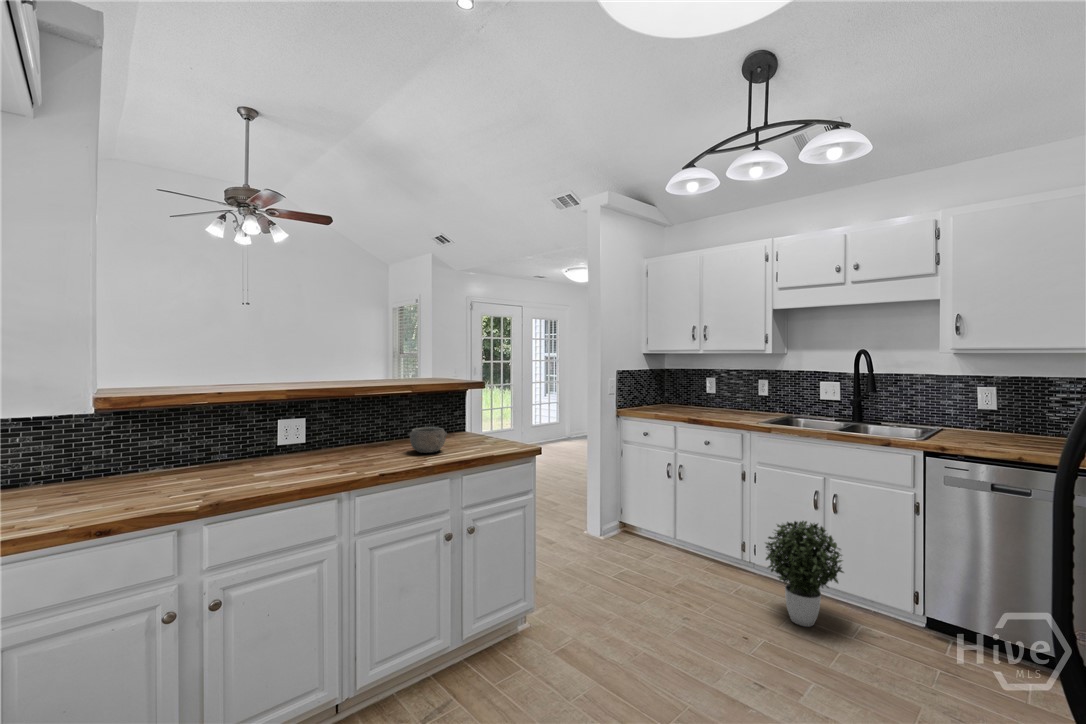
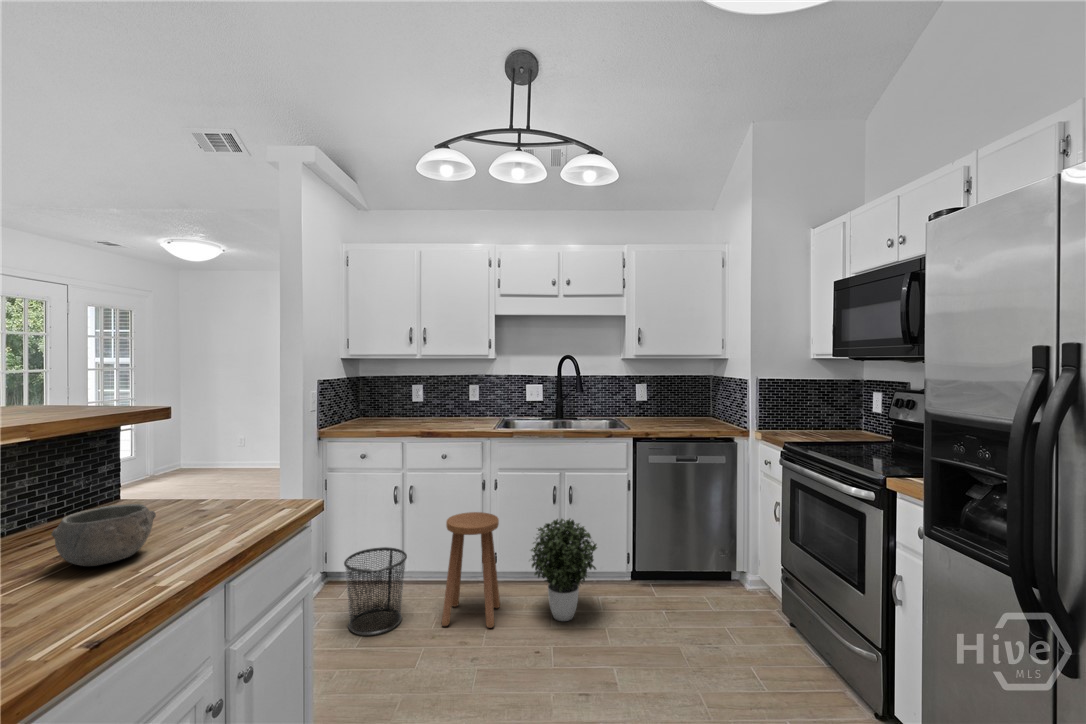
stool: none [682,495,745,603] -> present [442,512,500,628]
trash can: none [613,508,663,575] -> present [344,547,407,635]

